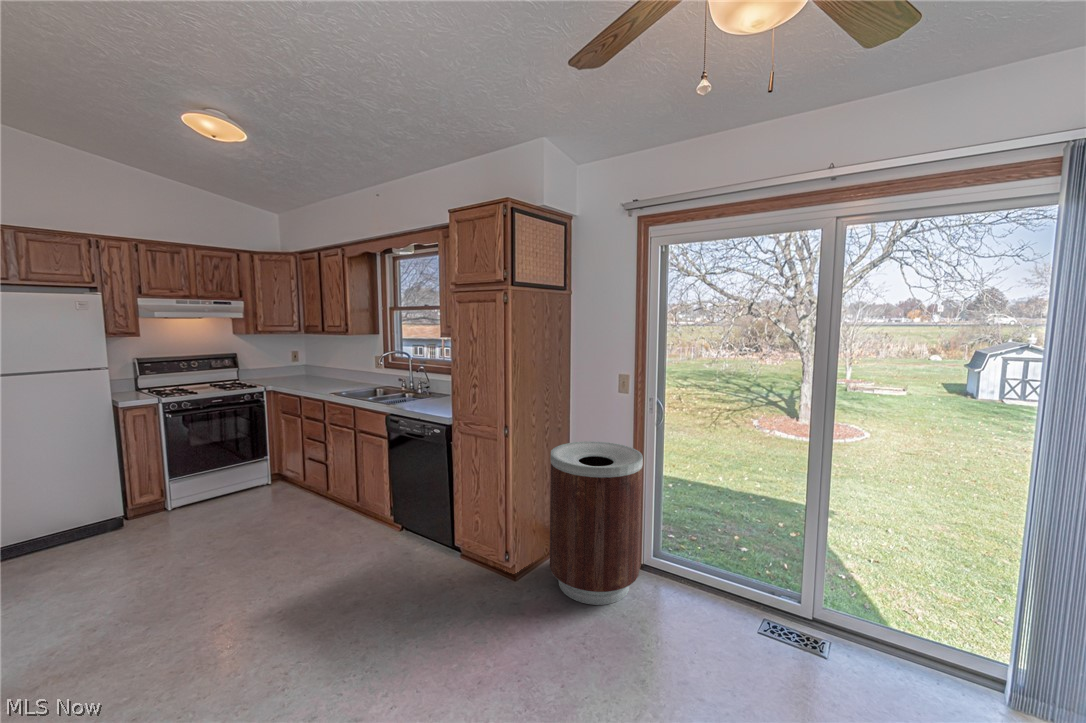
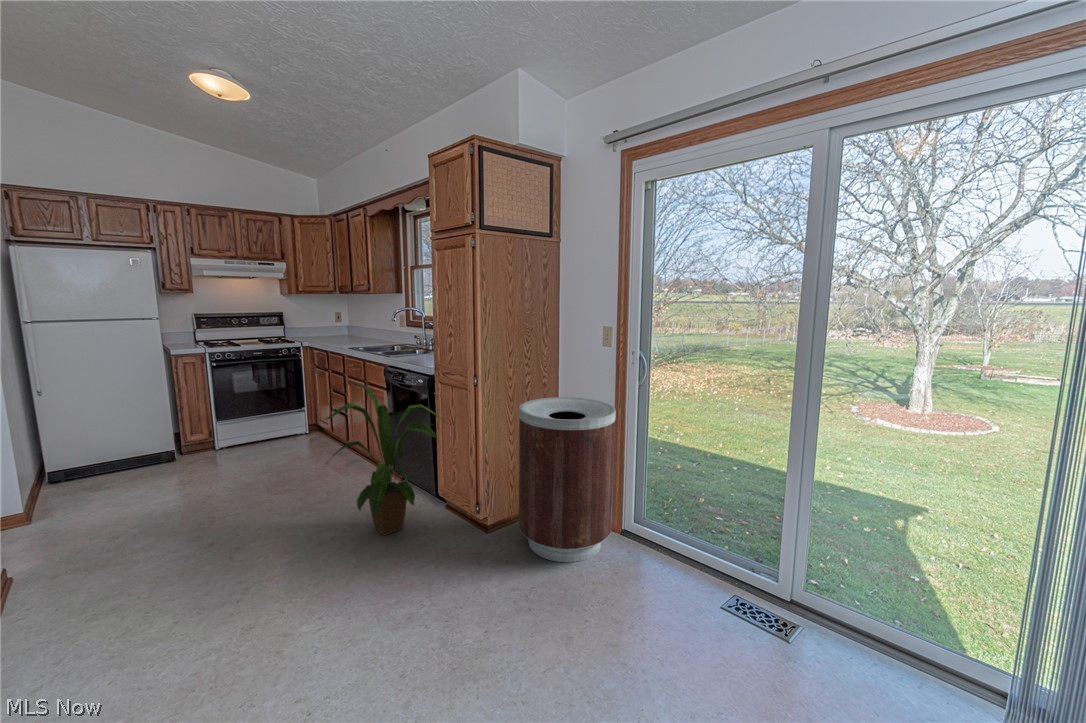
house plant: none [347,435,473,596] -> present [326,381,444,535]

